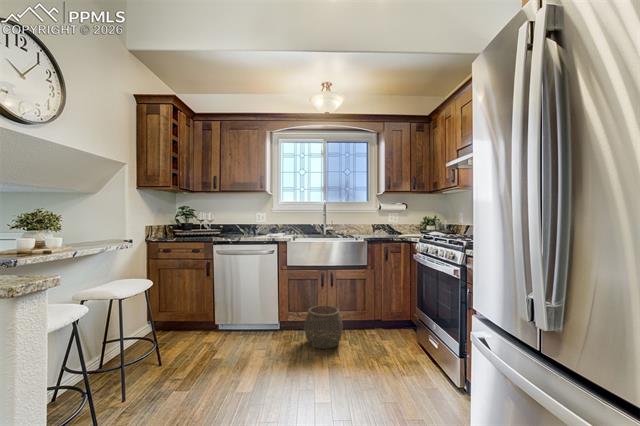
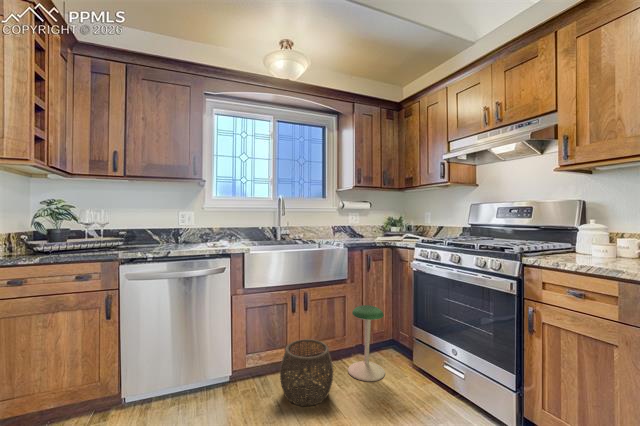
stool: none [363,287,392,345] -> present [348,305,385,381]

